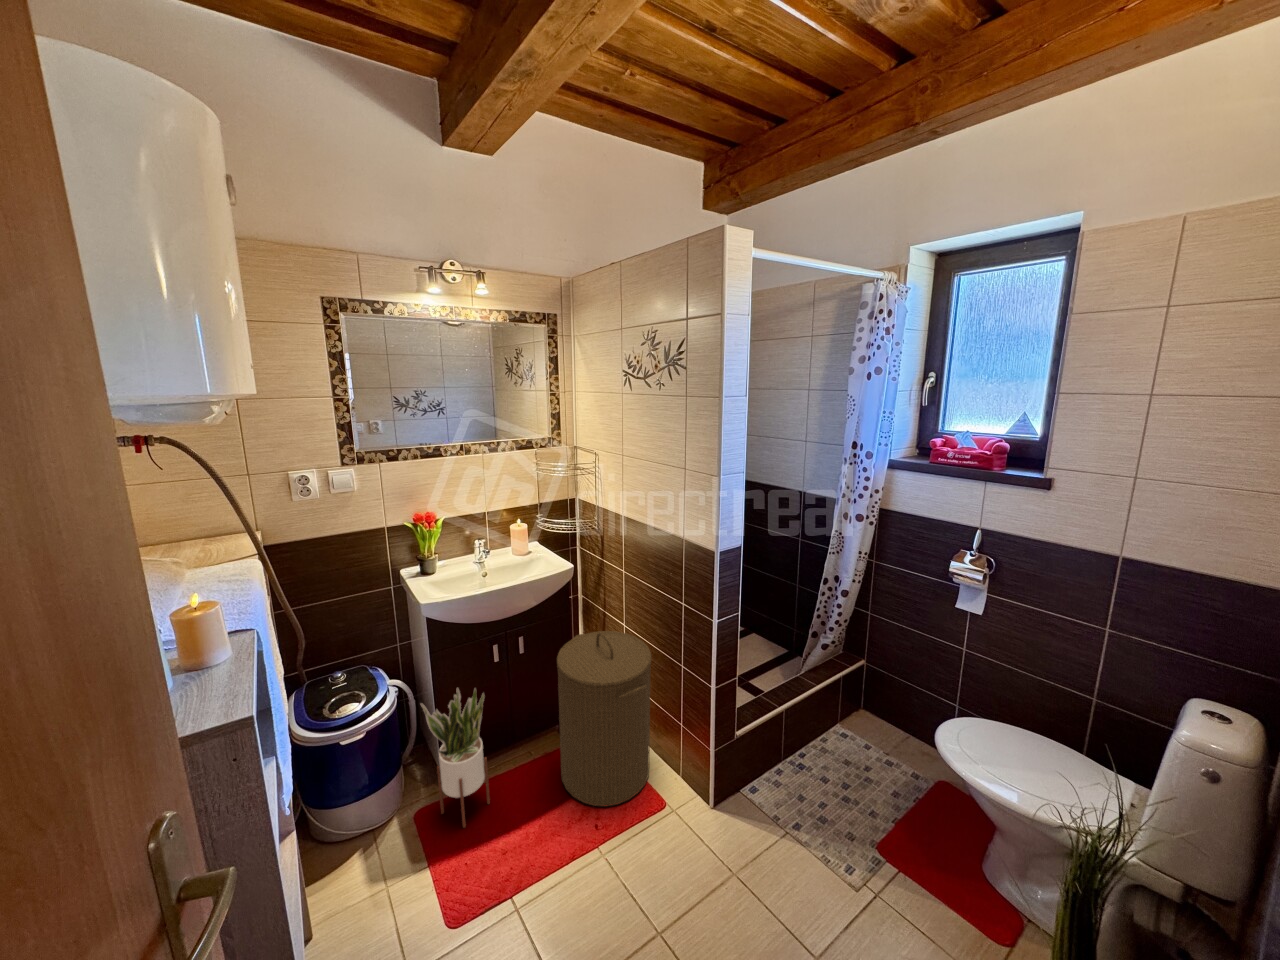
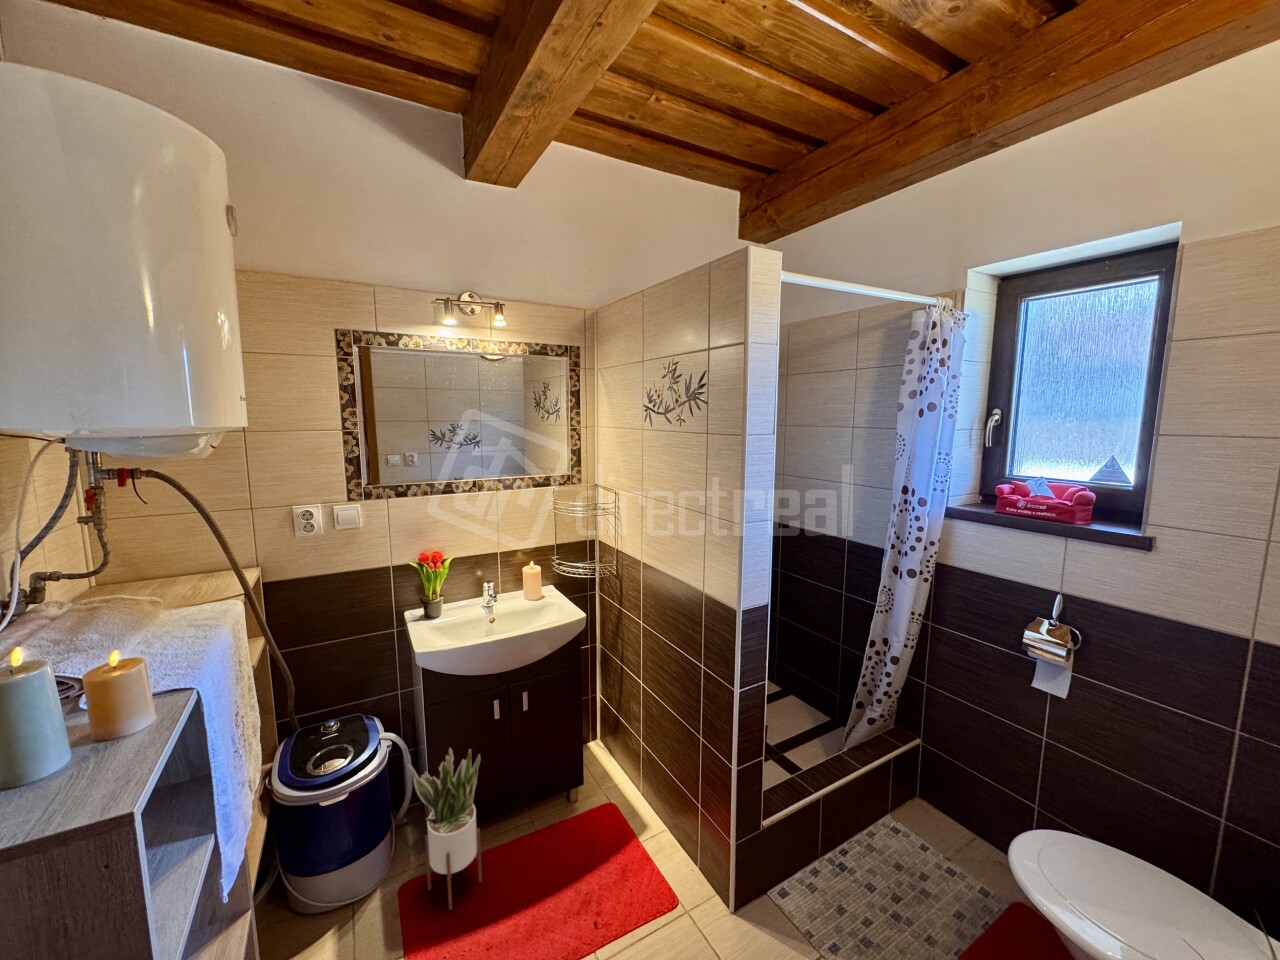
laundry hamper: present [557,631,651,806] -> none [561,690,667,898]

